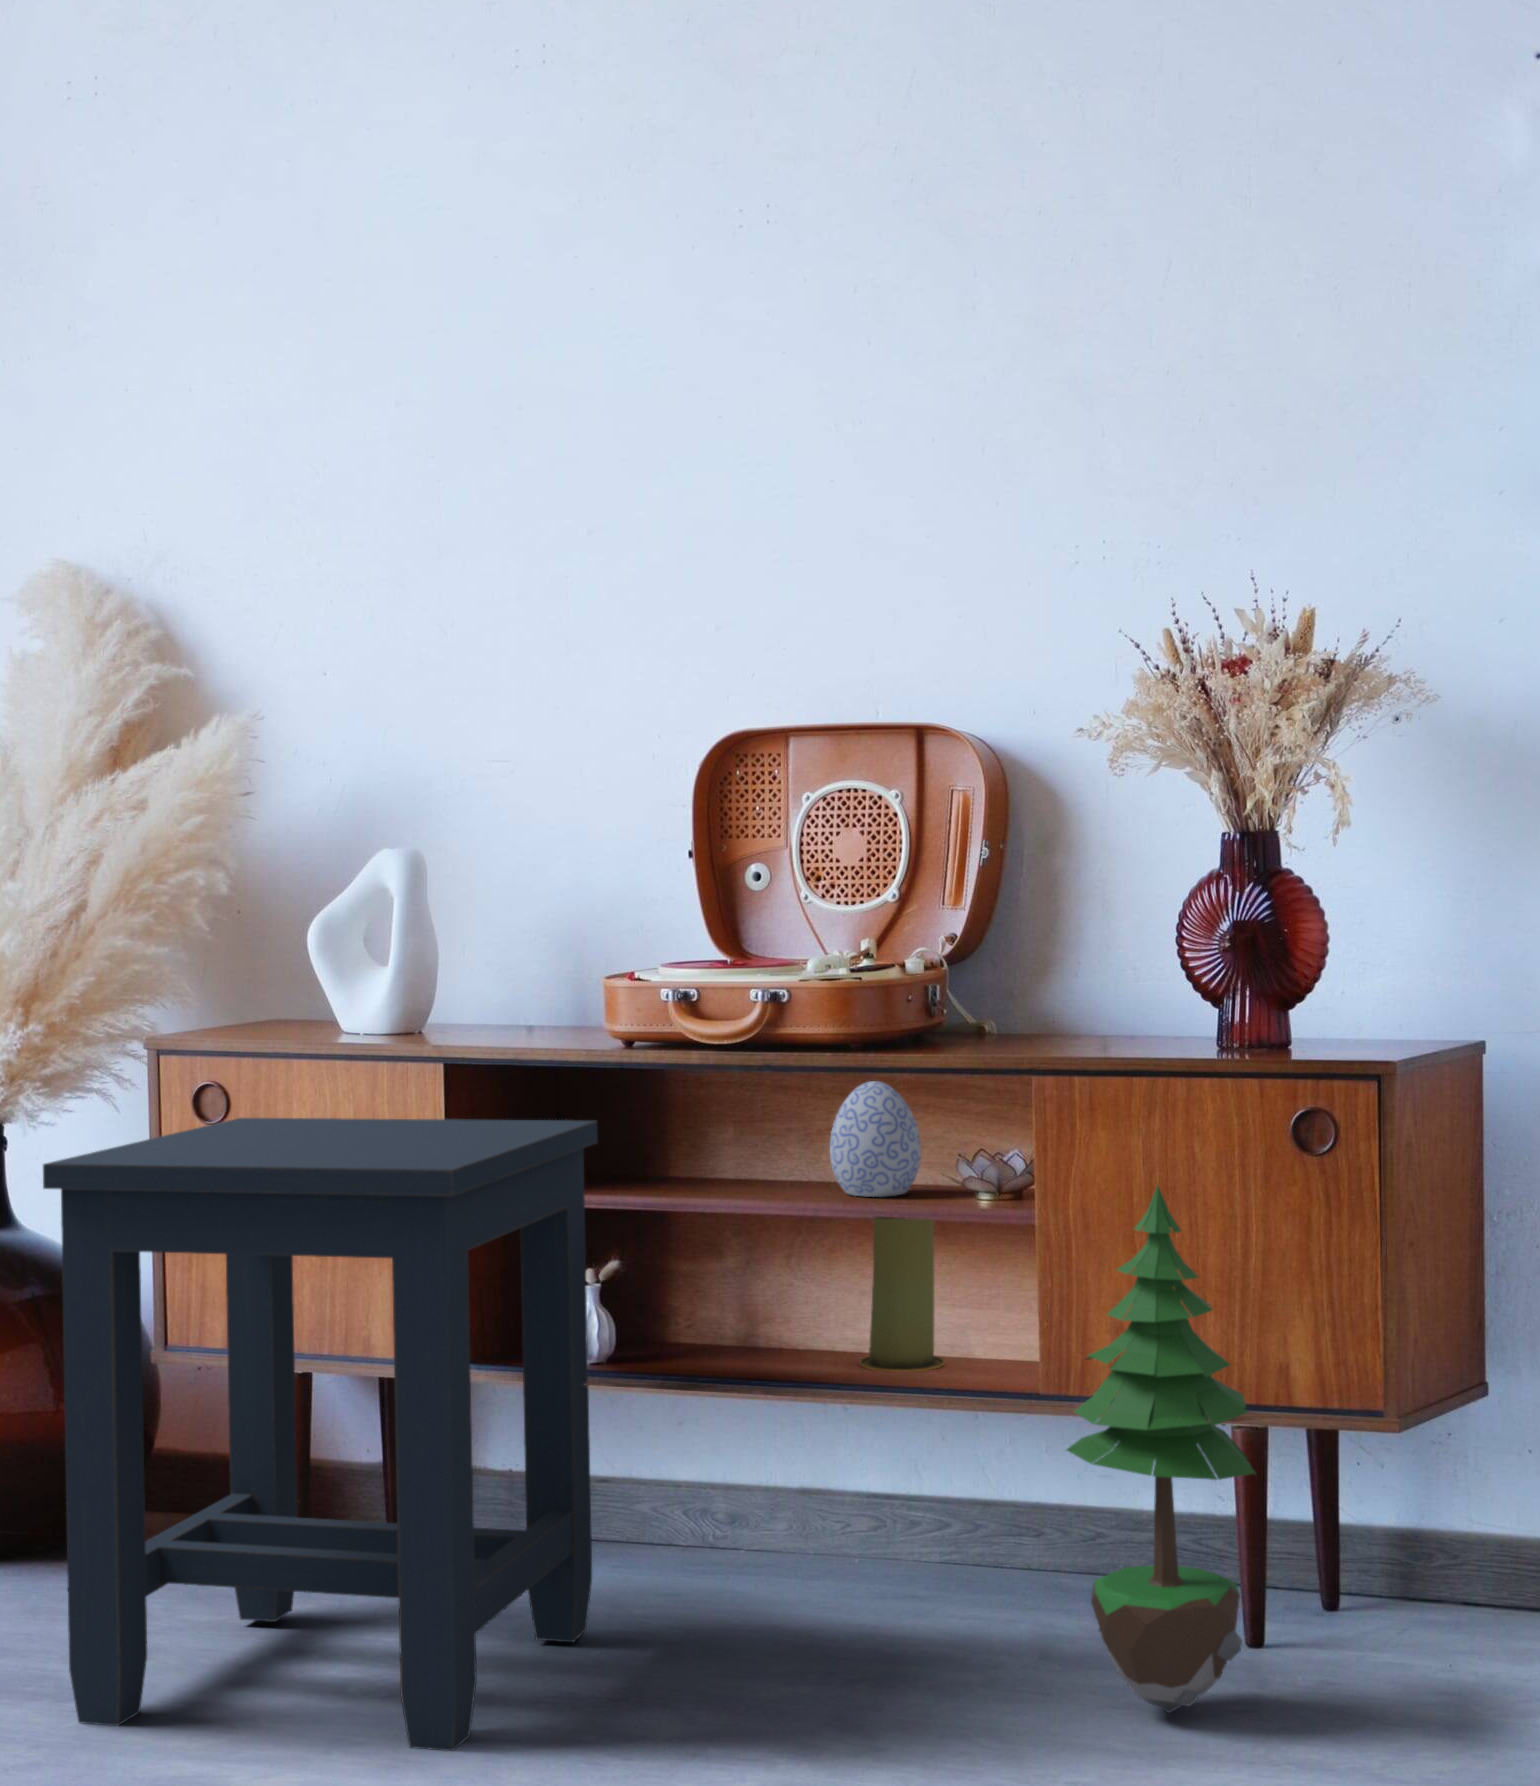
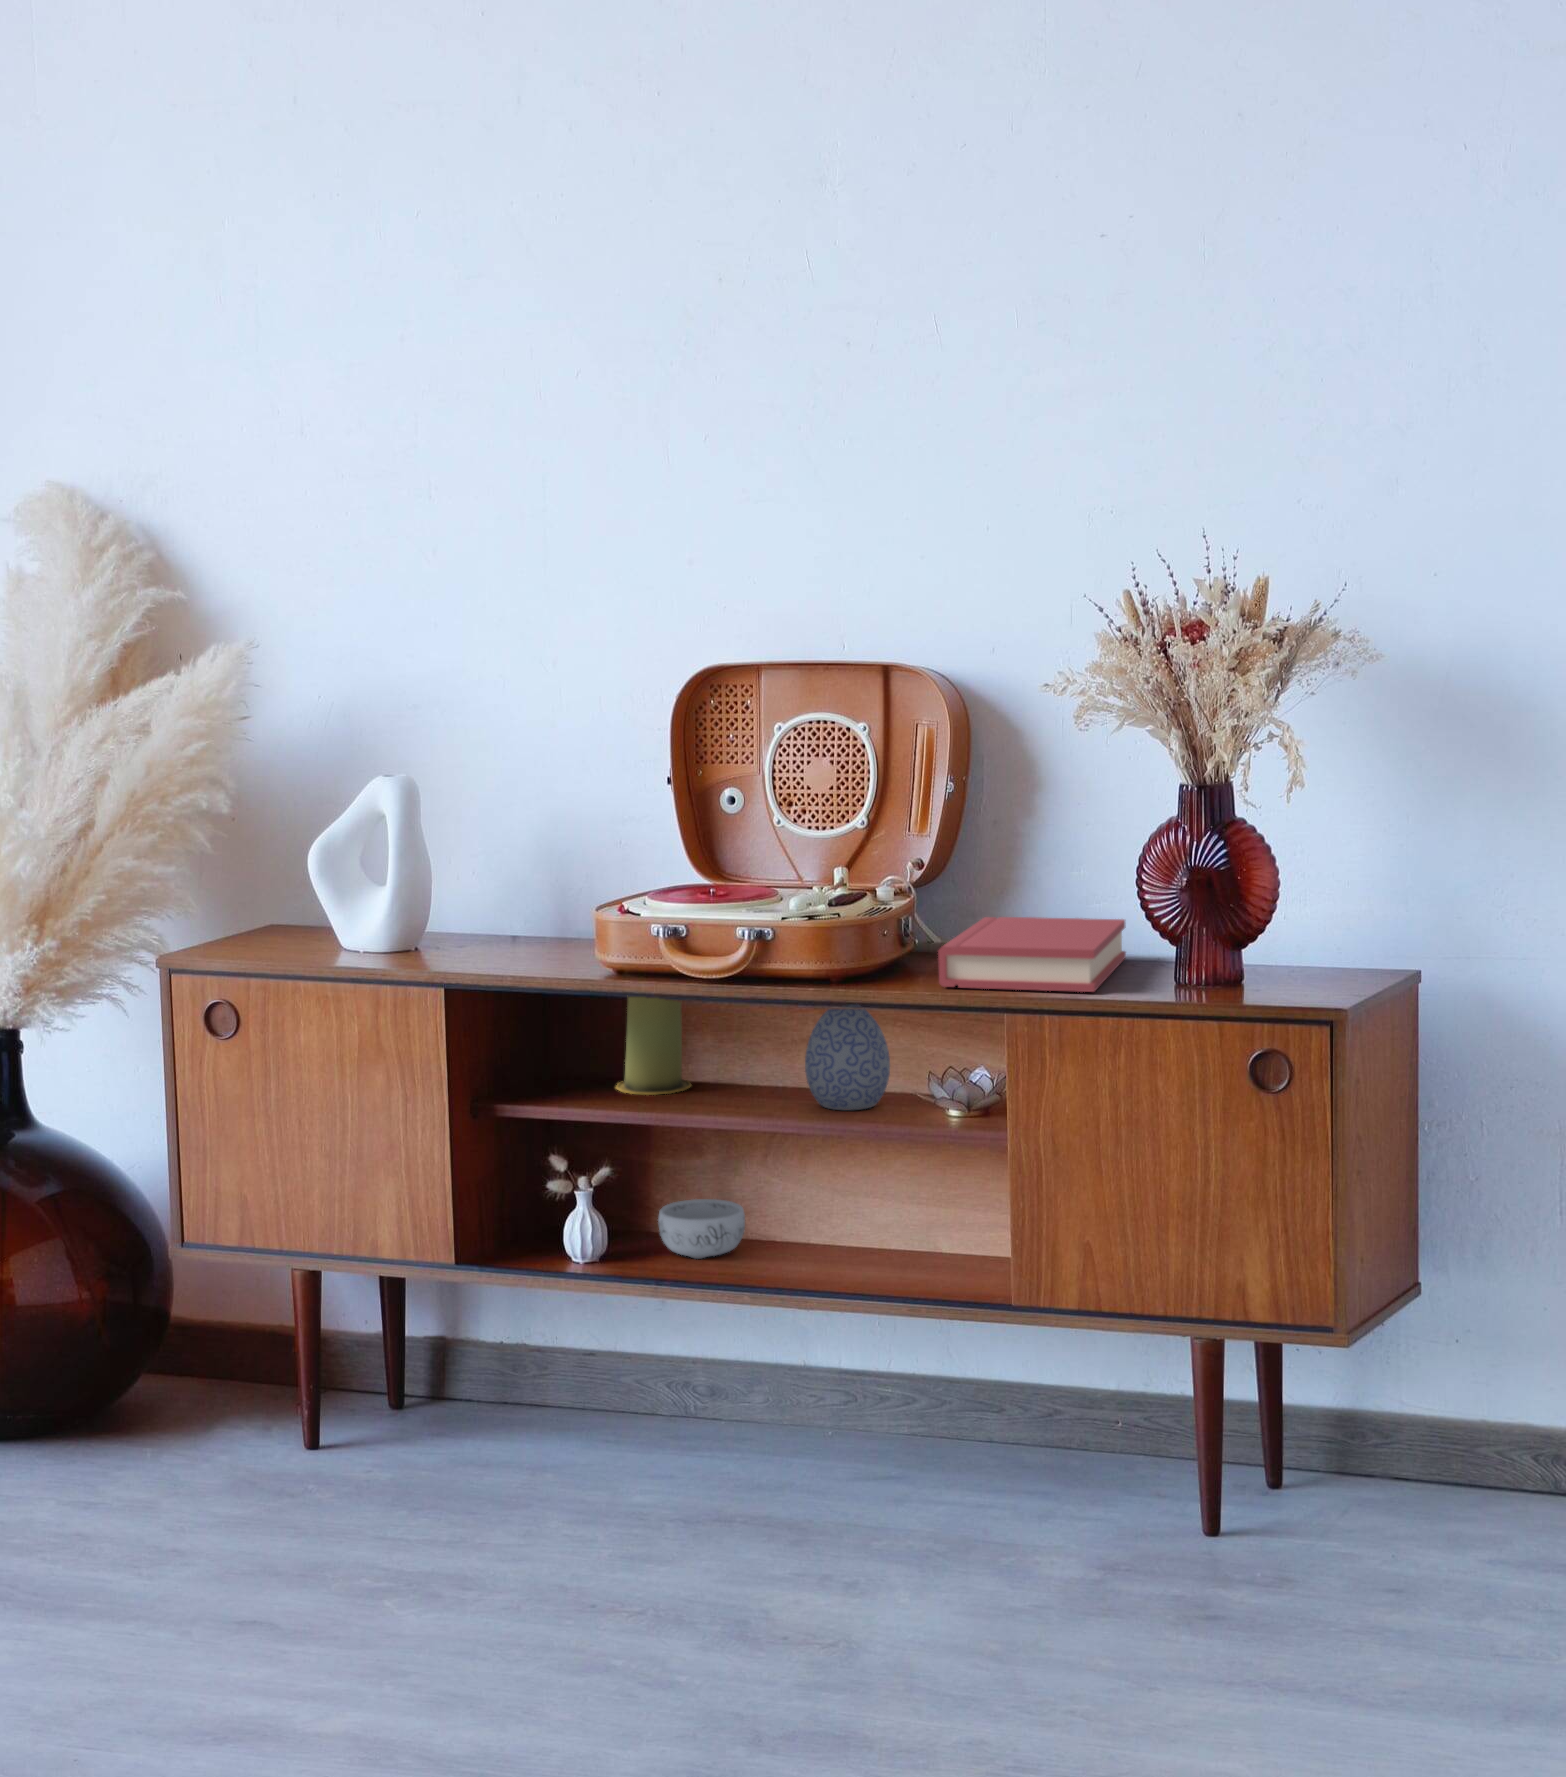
hardback book: none [965,994,1174,1053] -> present [938,917,1126,992]
side table: present [43,1118,598,1751] -> none [71,1043,591,1670]
potted tree: present [1066,1186,1255,1713] -> none [1038,1131,1218,1607]
candle: present [859,1217,945,1372] -> present [616,997,691,1095]
decorative bowl: none [673,1304,767,1362] -> present [658,1199,745,1259]

